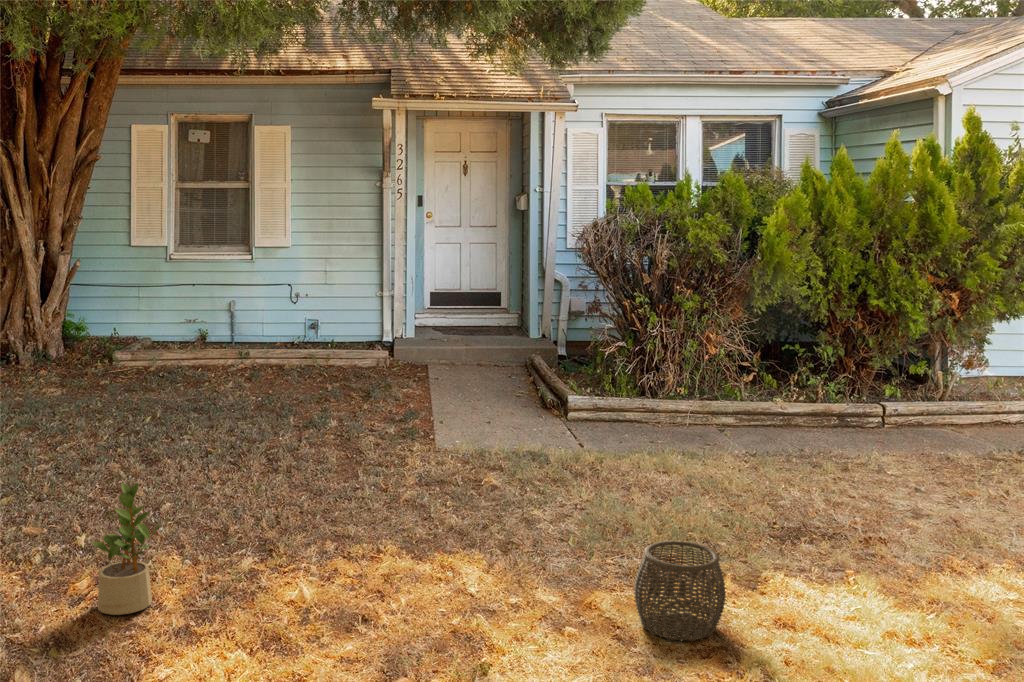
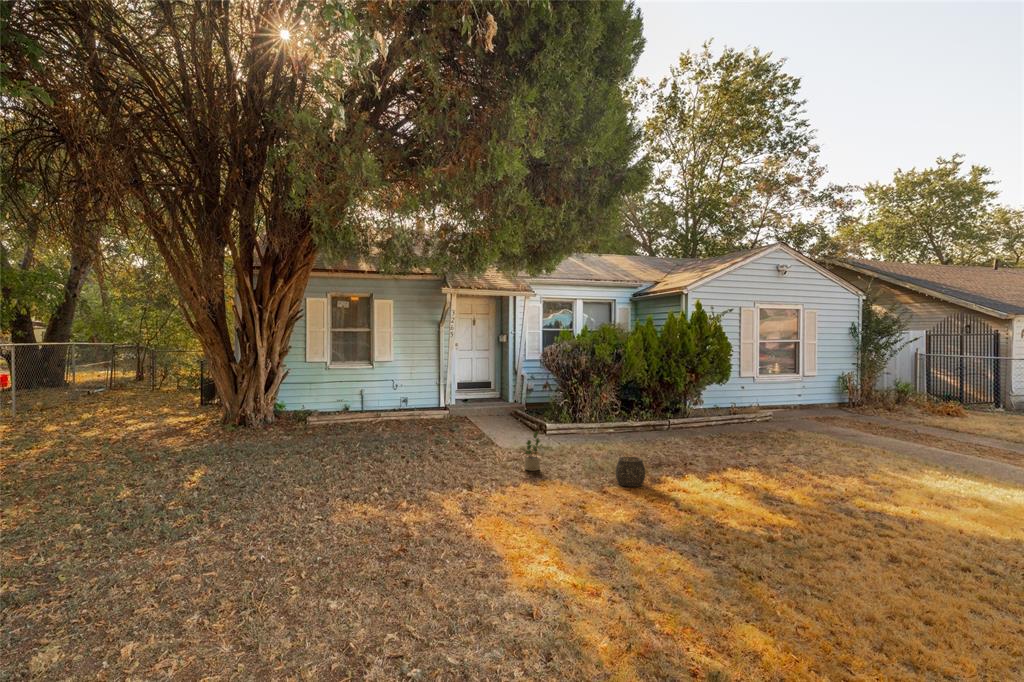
potted plant: present [92,483,160,615] -> present [522,431,542,471]

